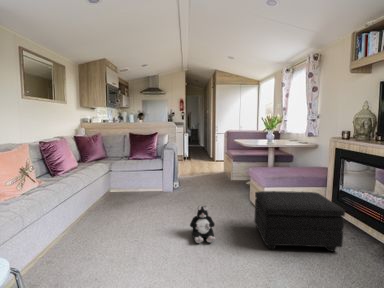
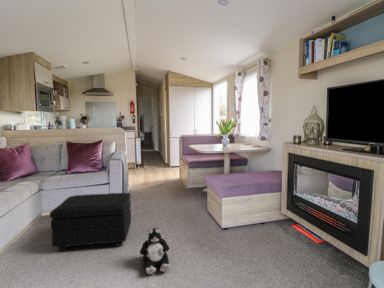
footstool: present [254,191,345,251] -> present [50,193,131,251]

